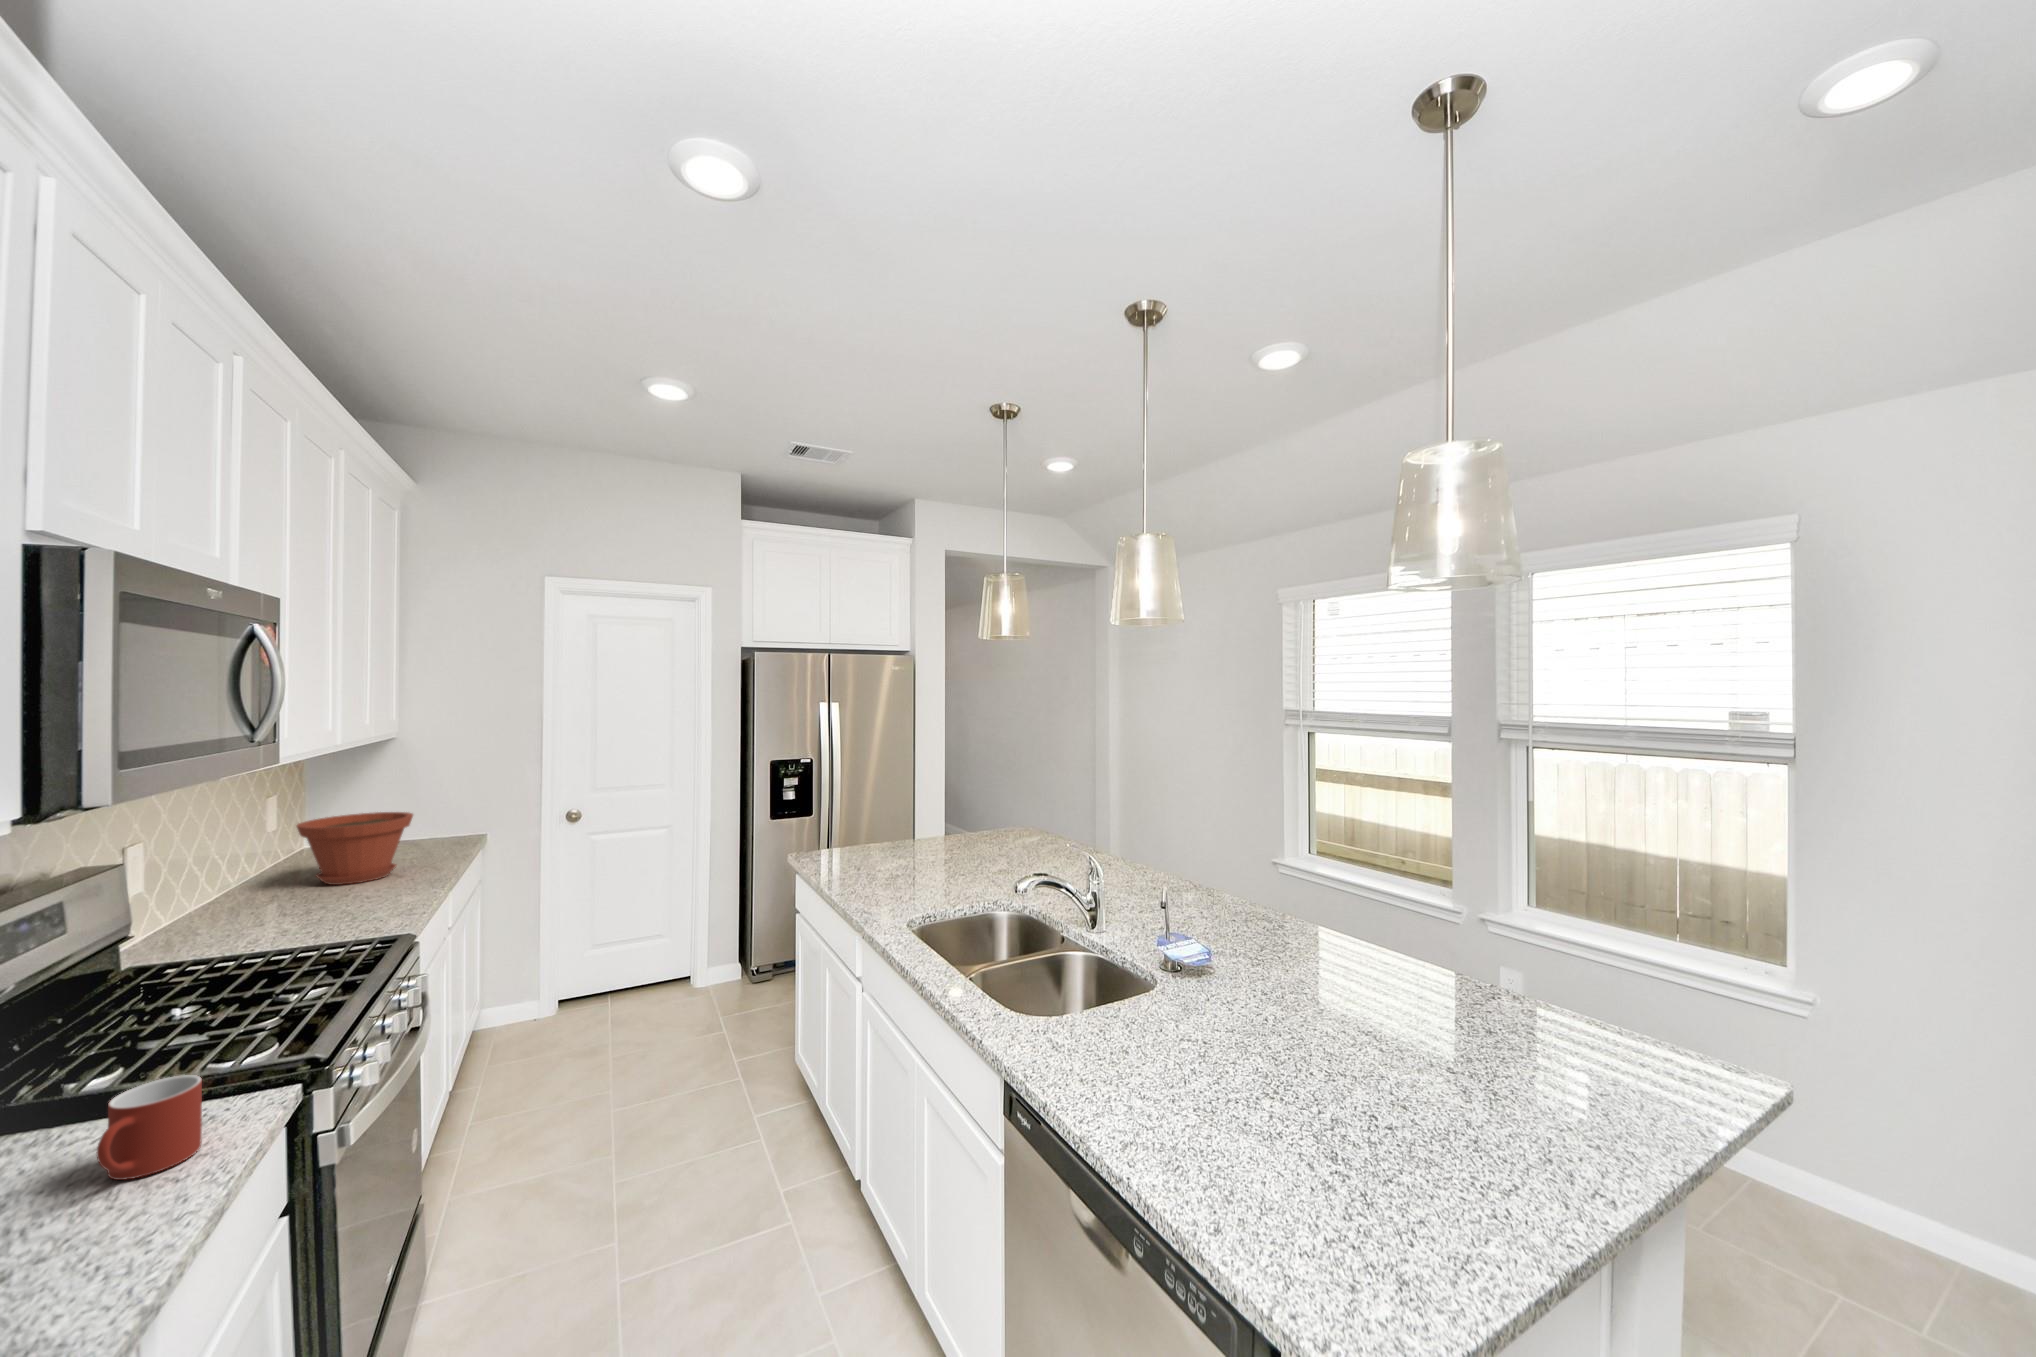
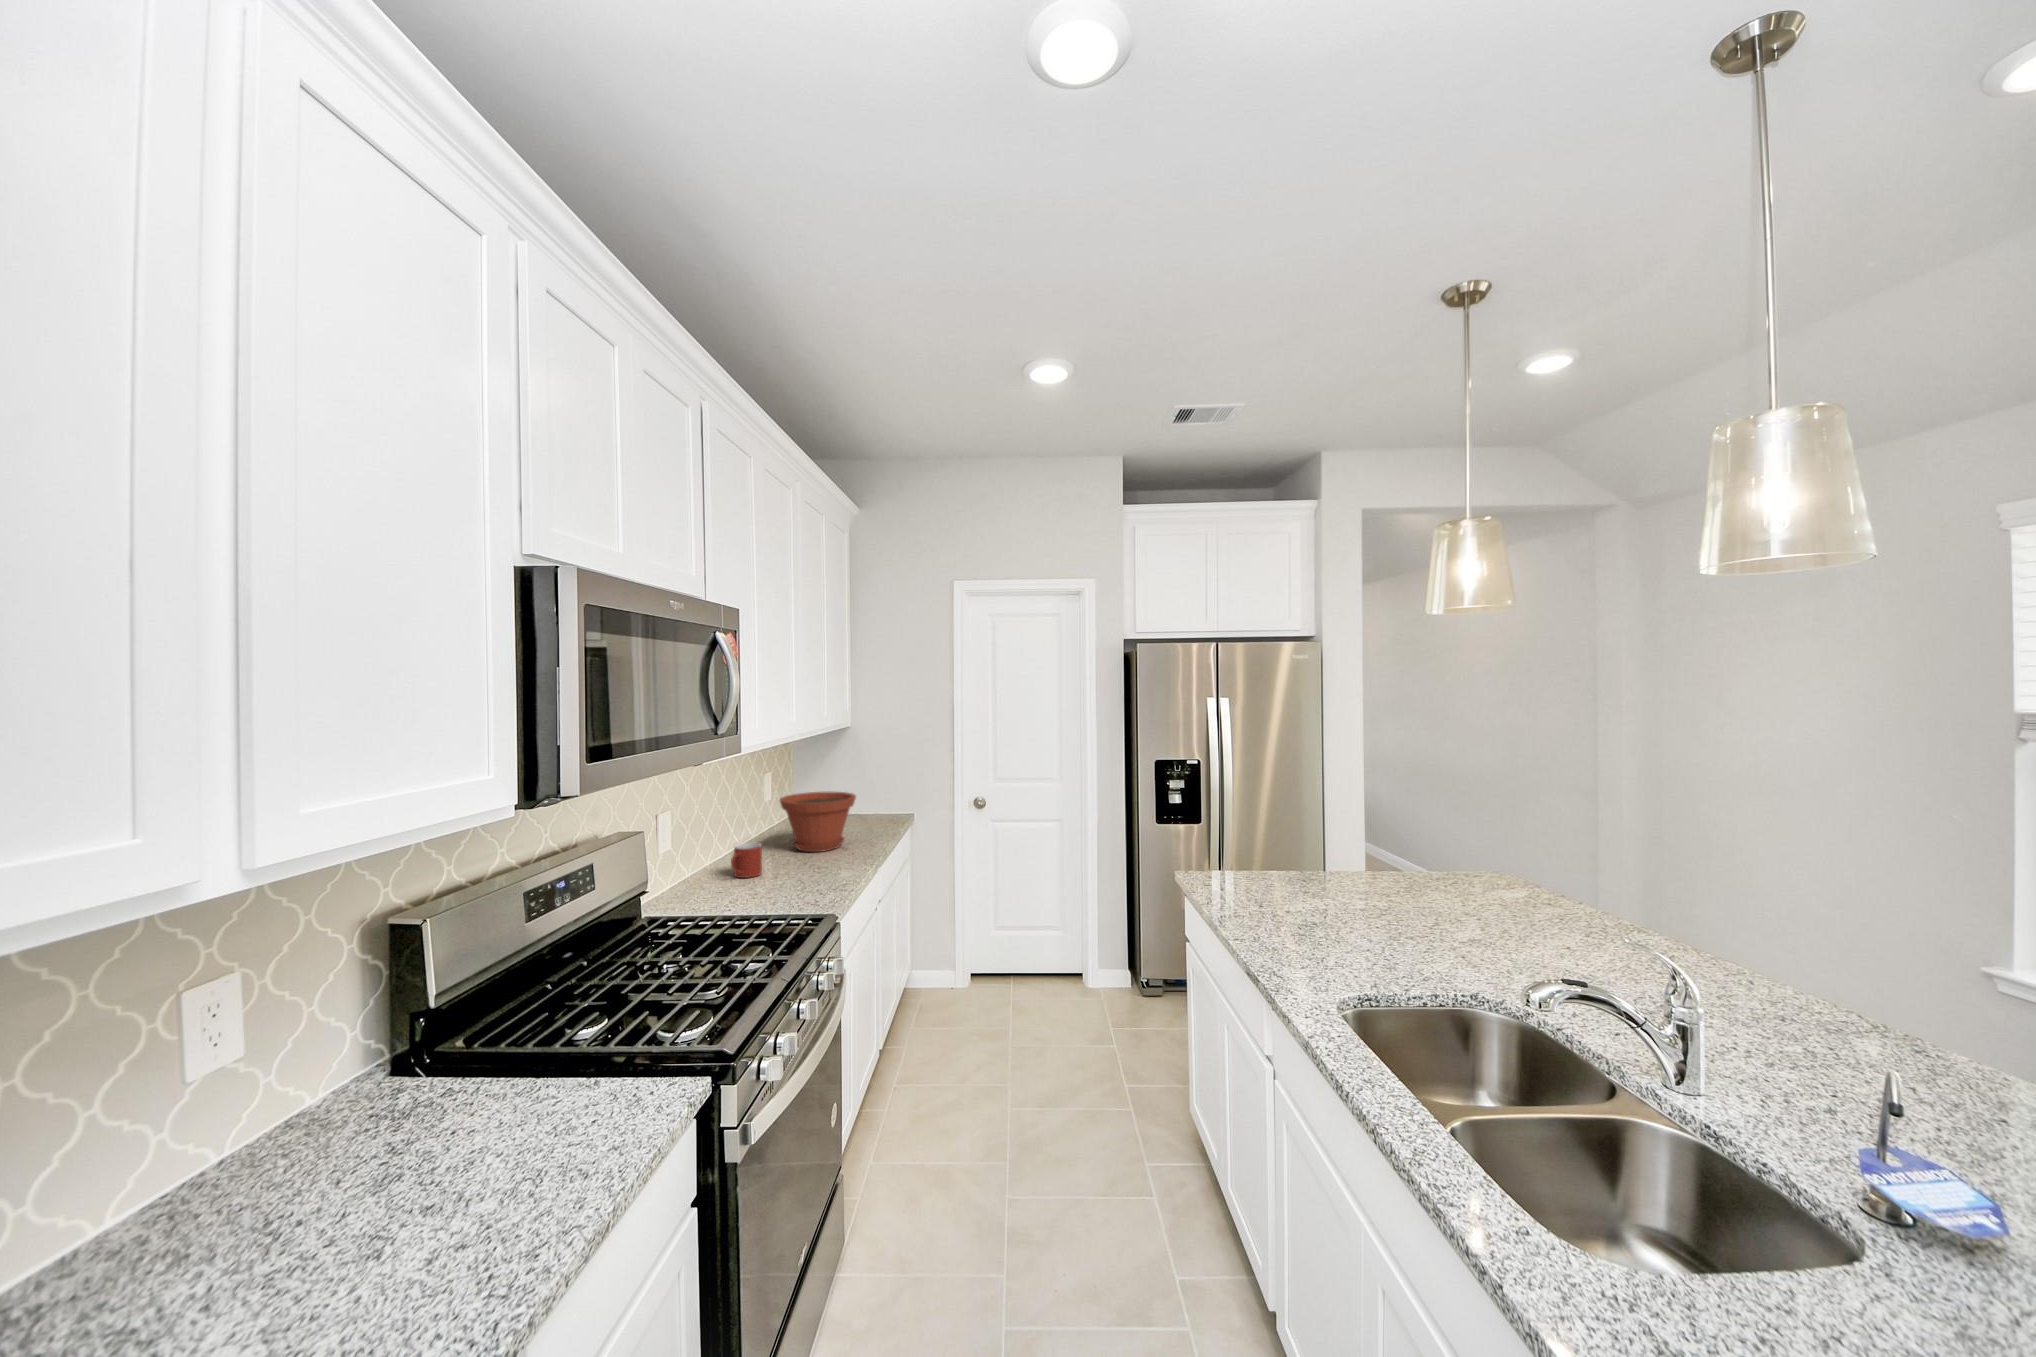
mug: present [96,1075,202,1180] -> present [731,843,762,878]

